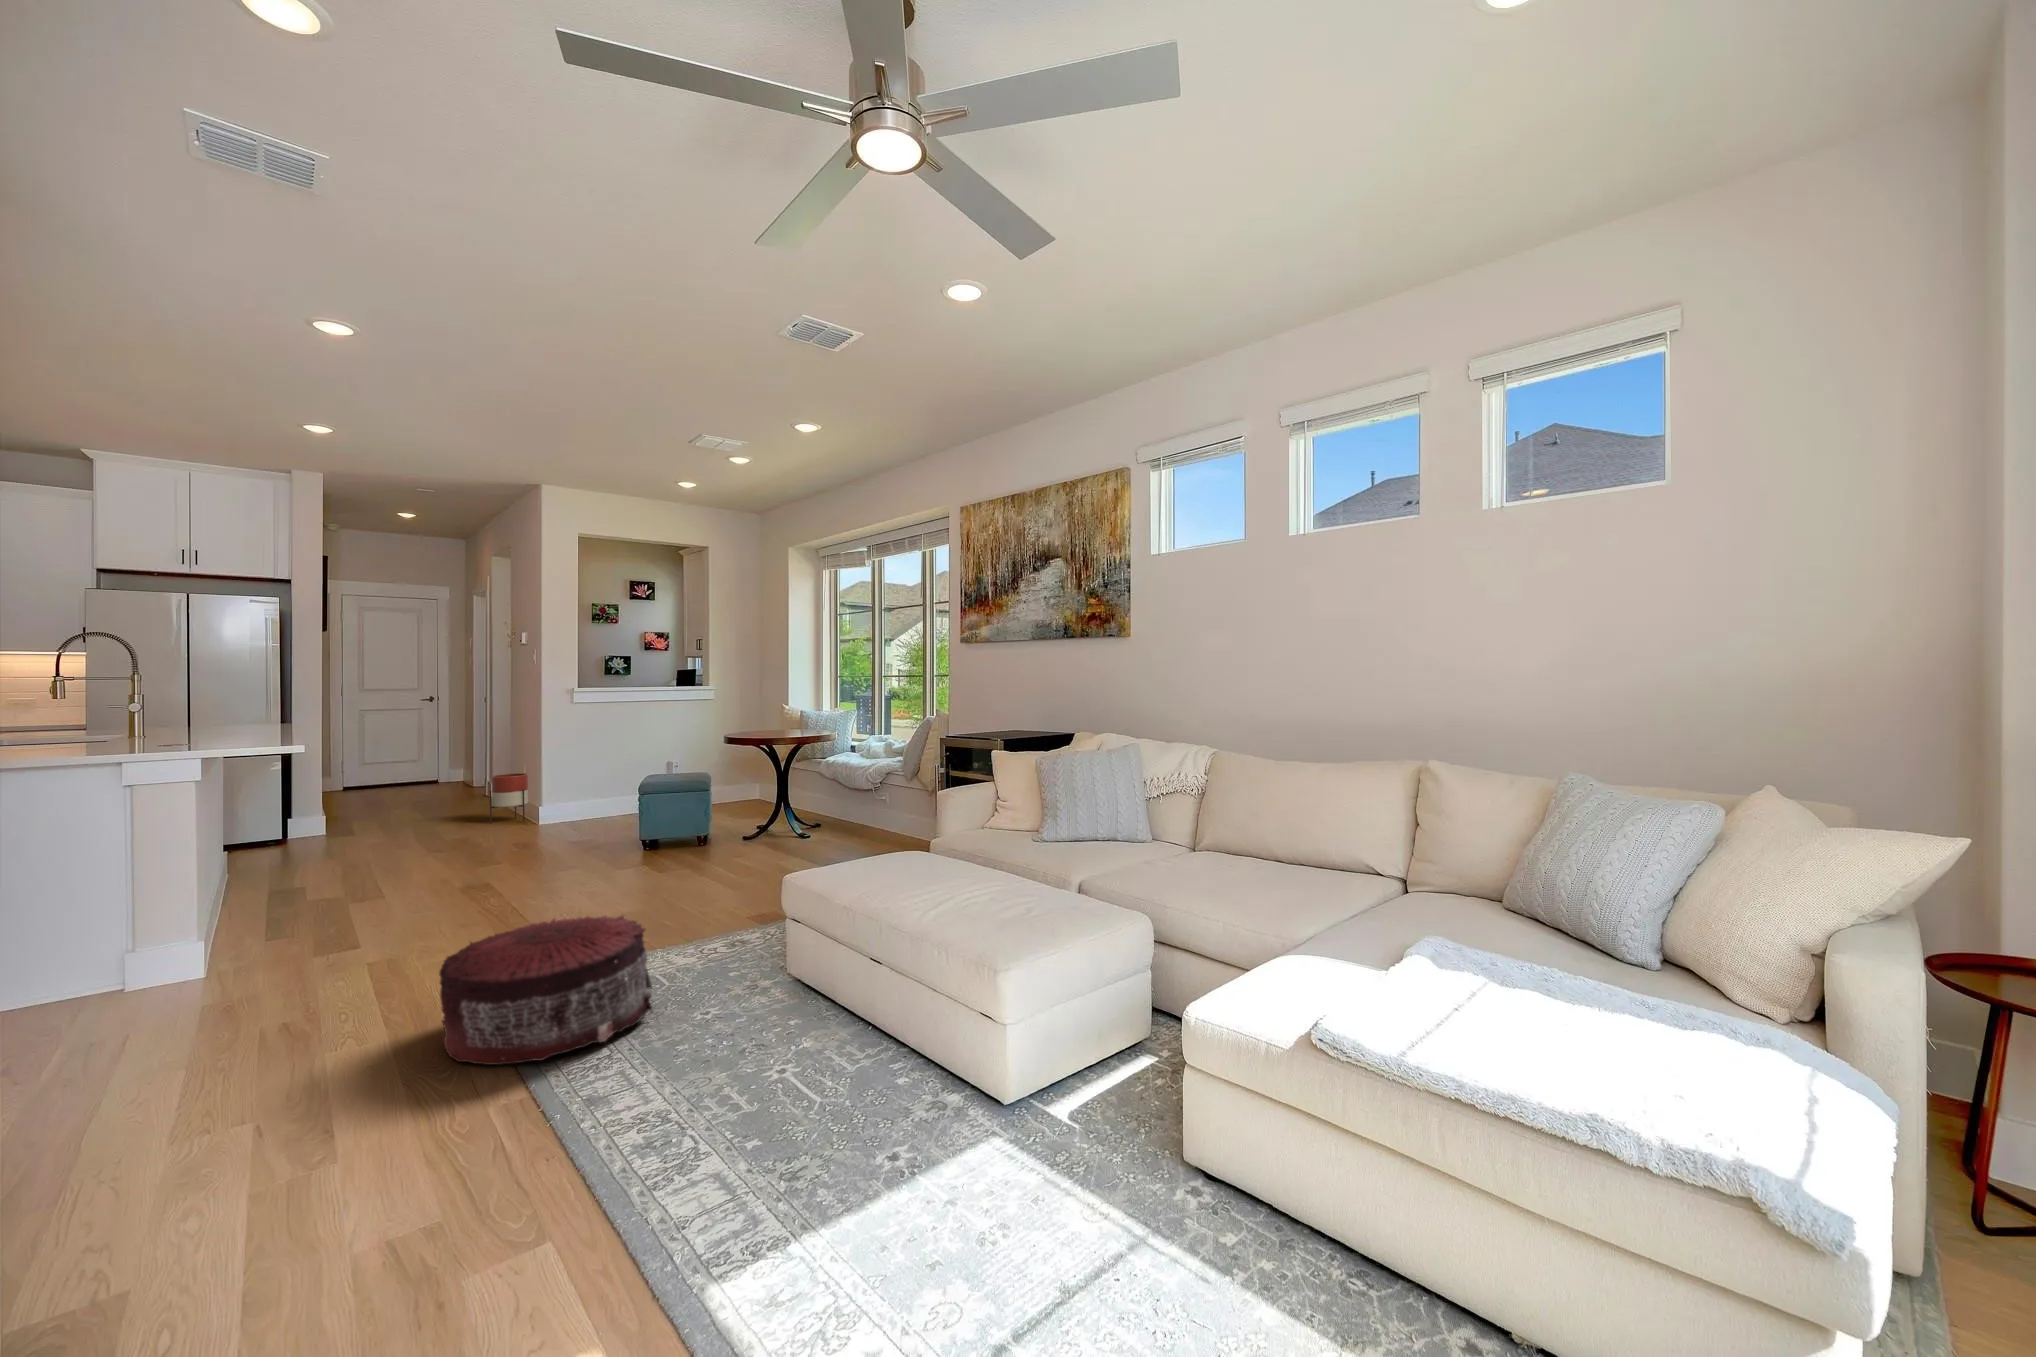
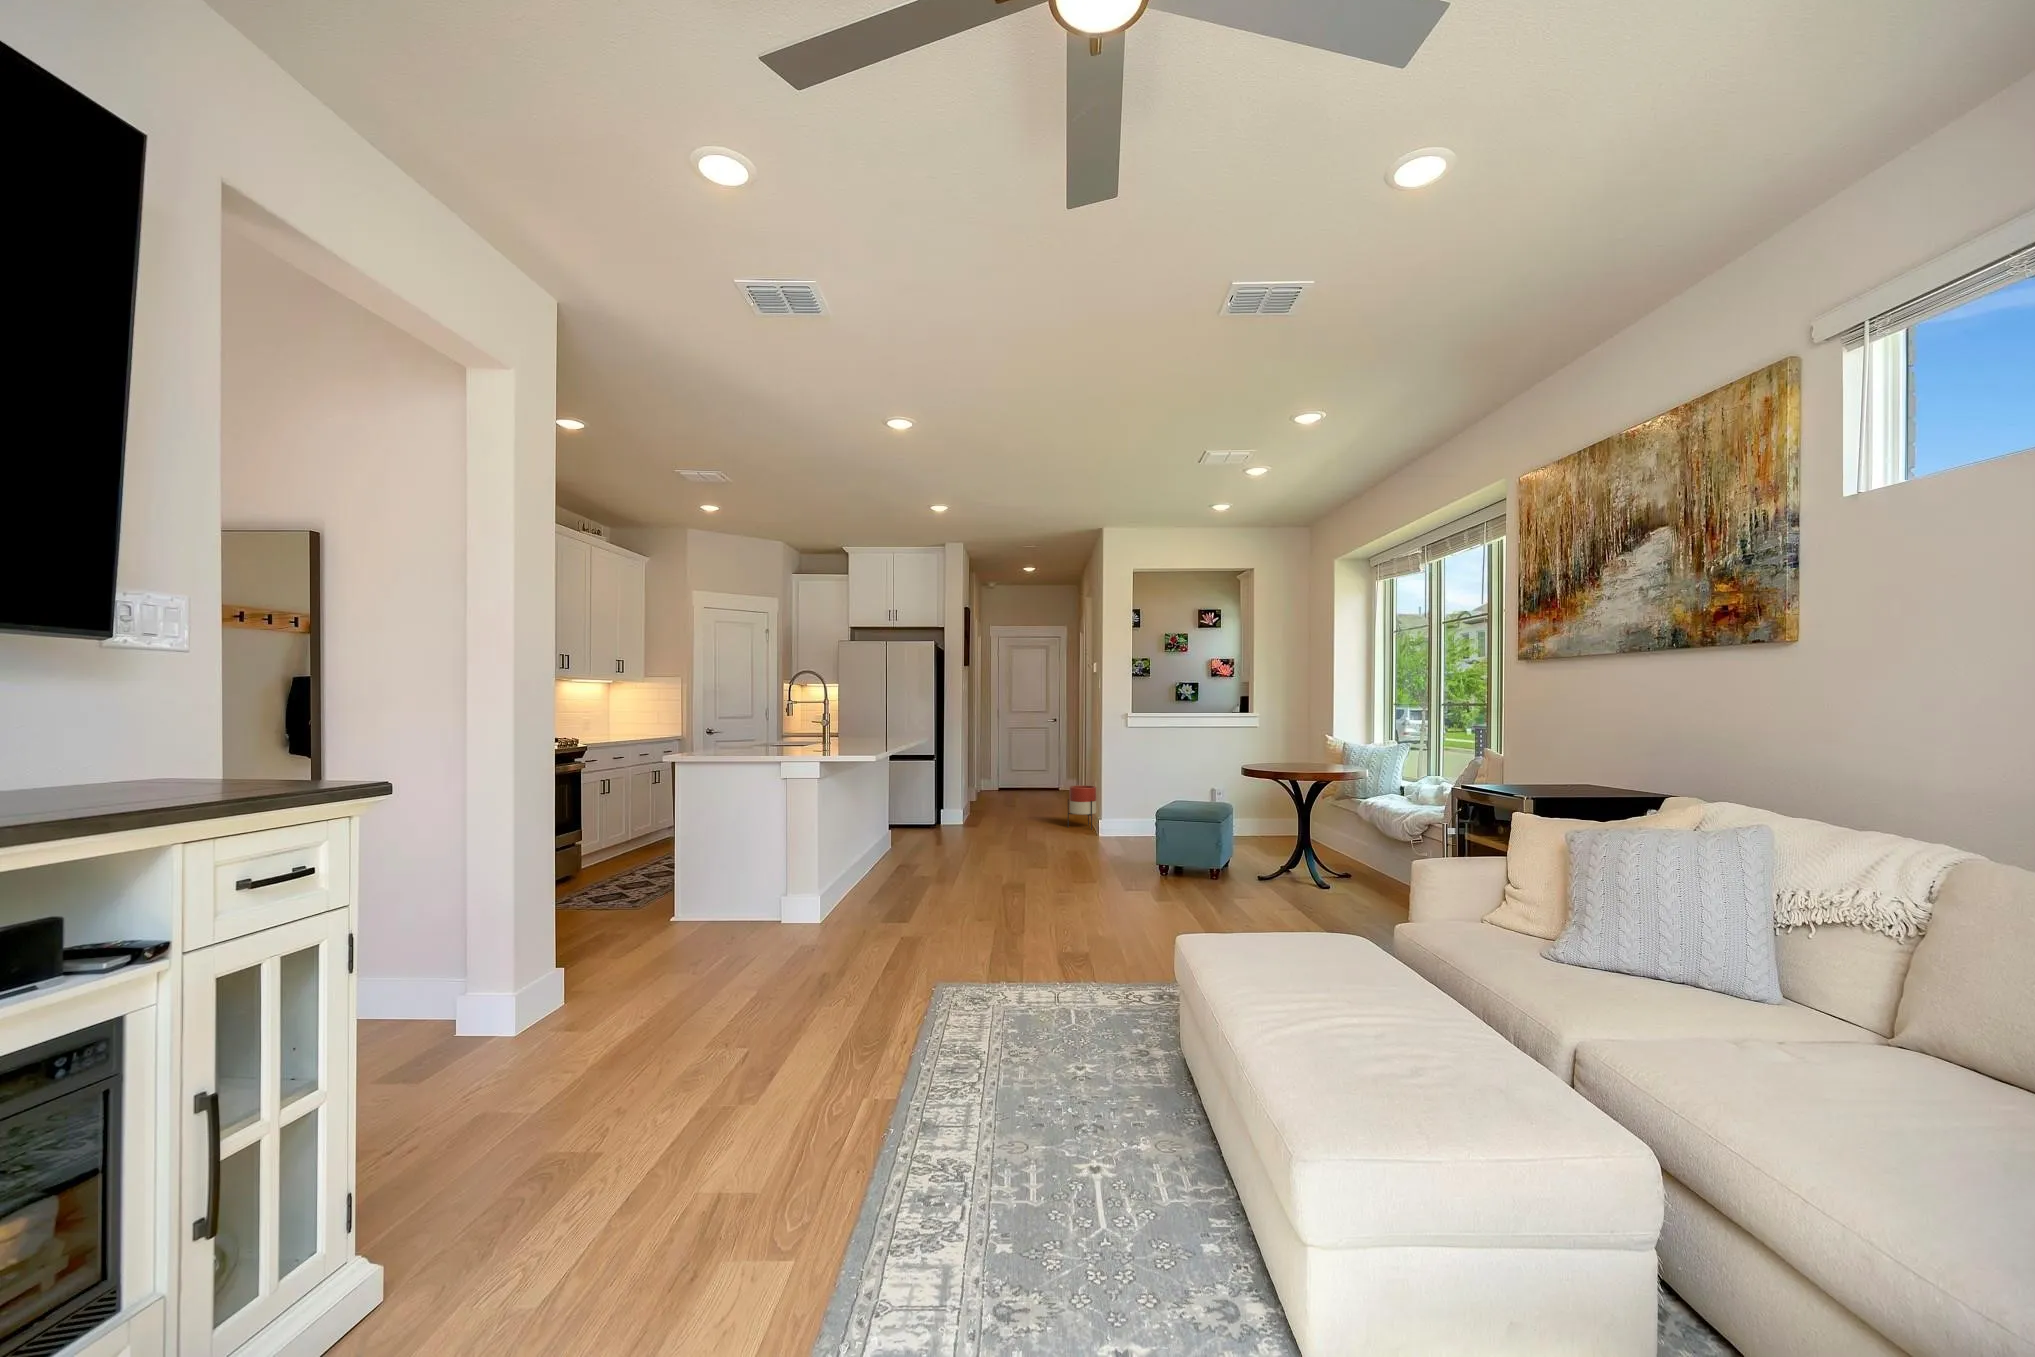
pouf: present [439,916,653,1065] -> none [872,925,1041,1063]

